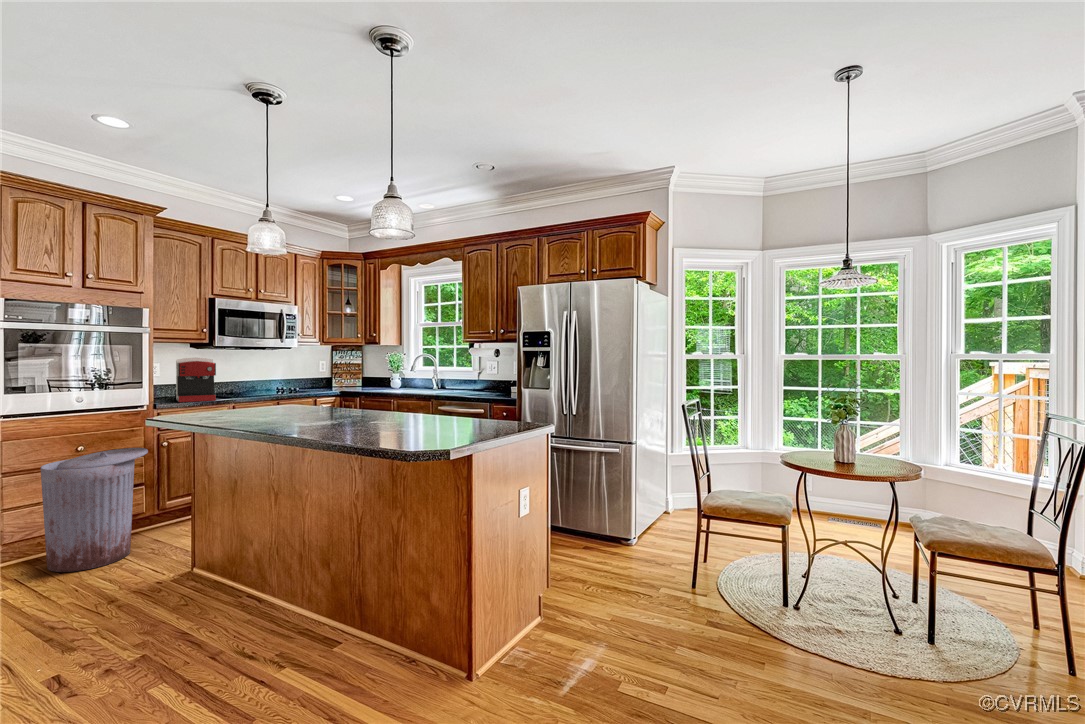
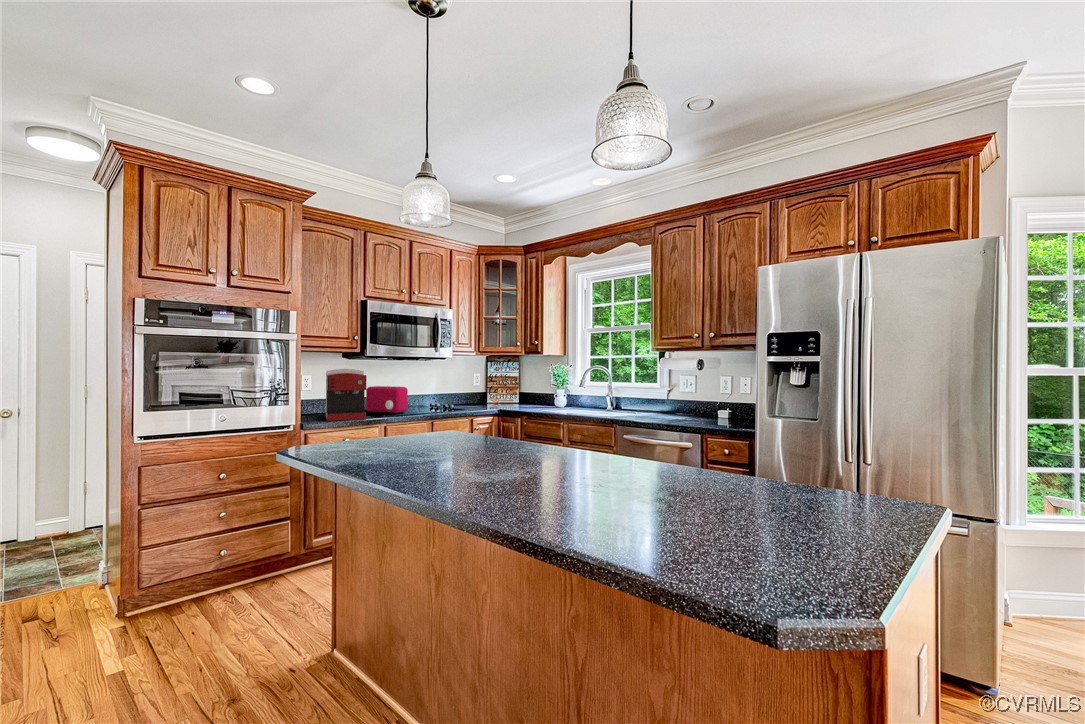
toaster: none [216,373,255,396] -> present [366,386,408,414]
trash can: present [41,448,148,572] -> none [175,477,290,634]

